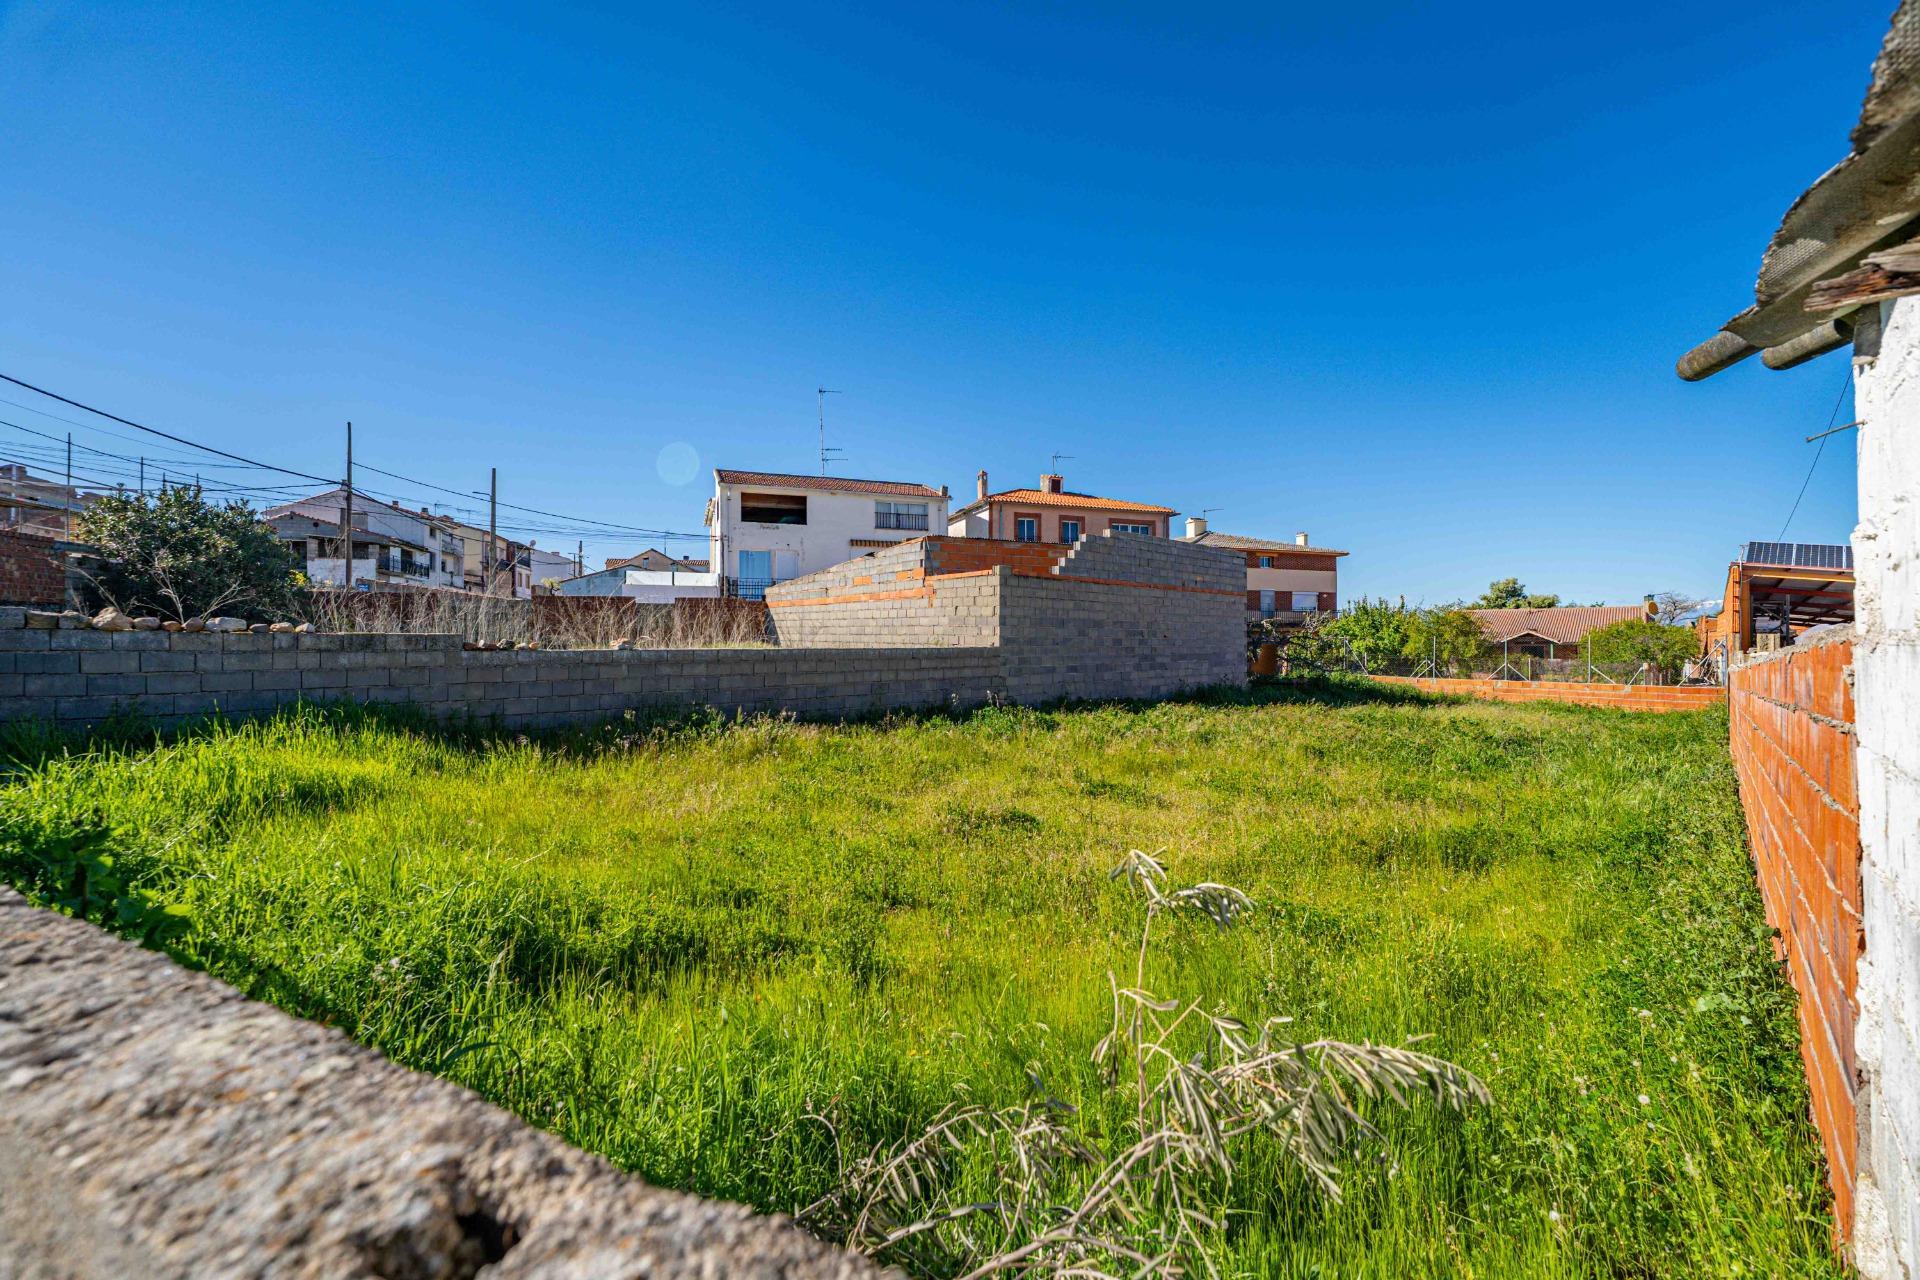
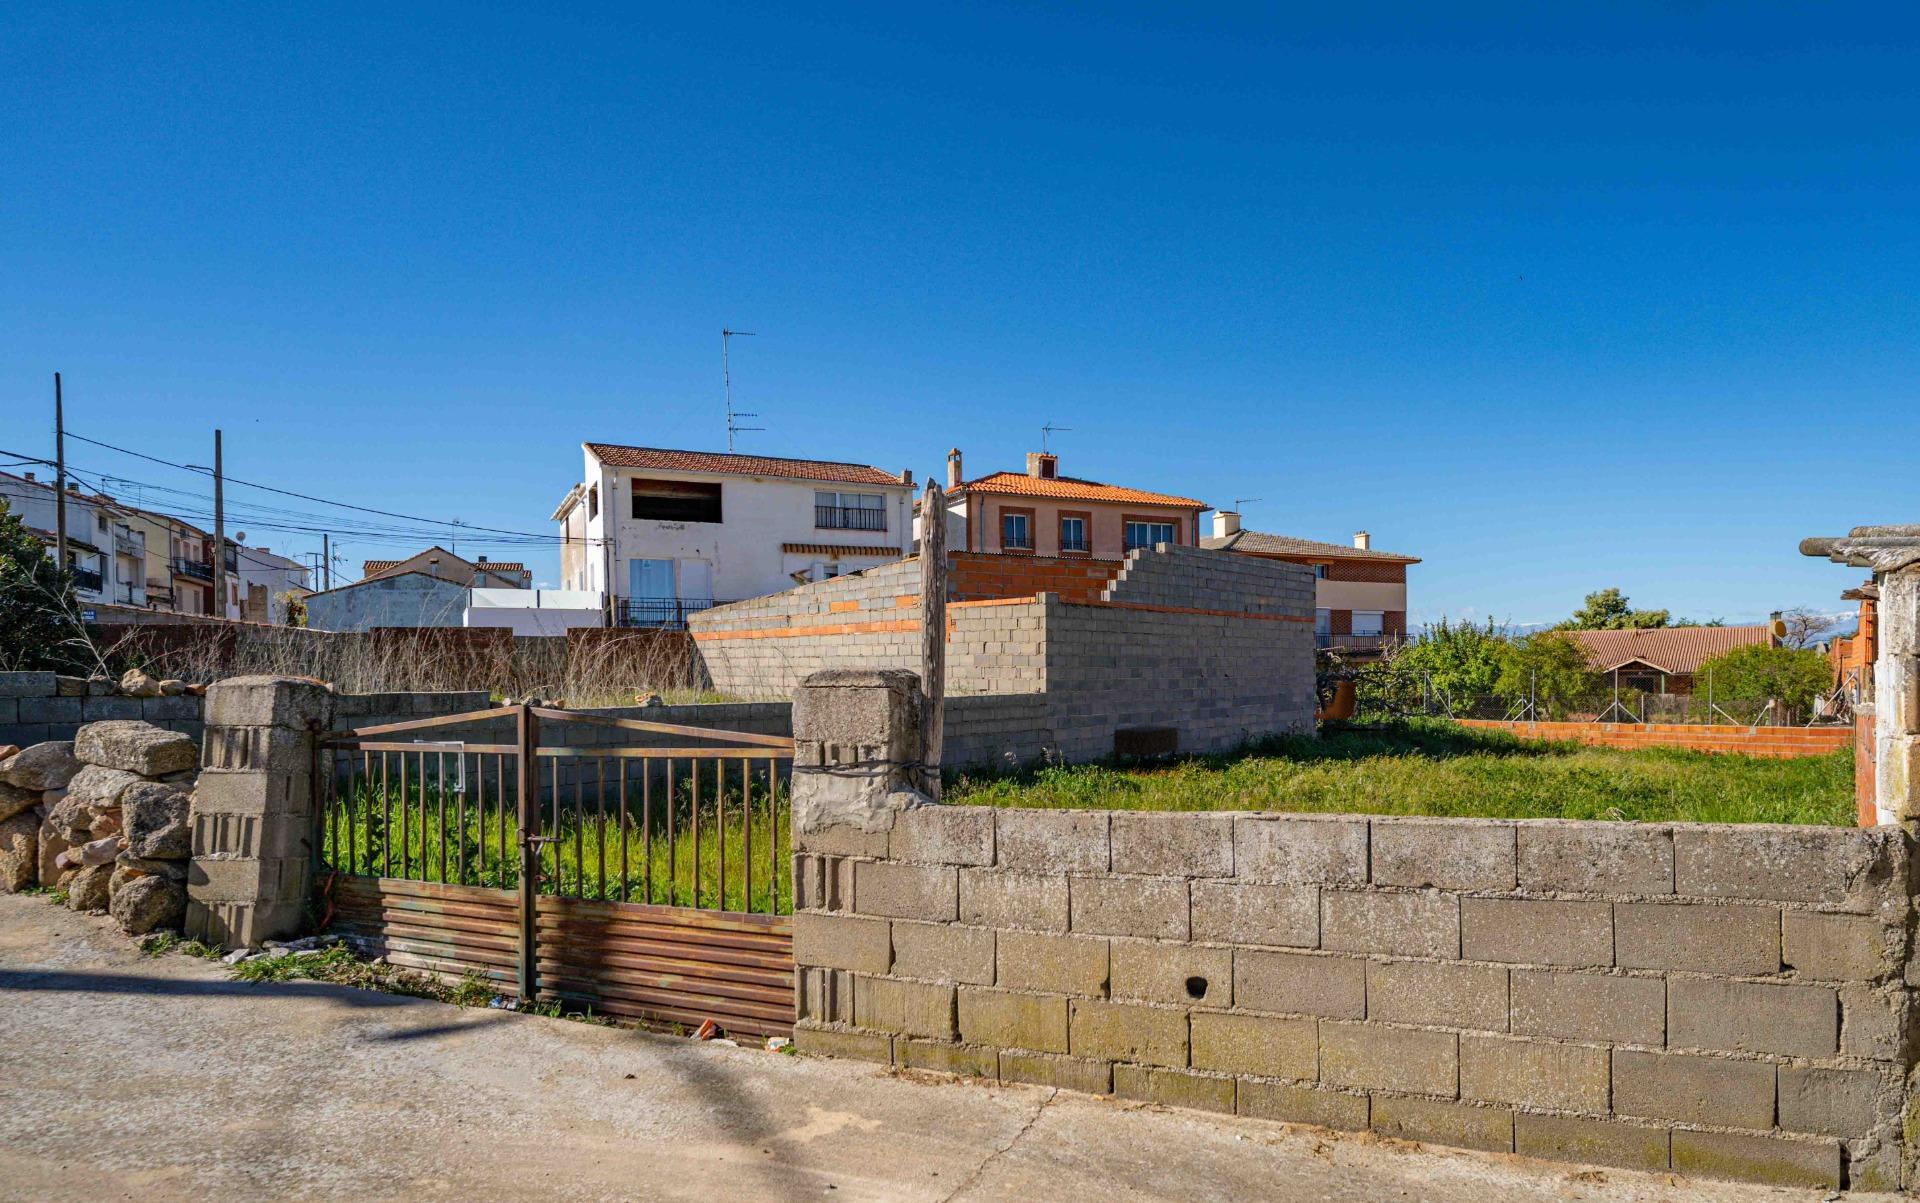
bench: none [1048,676,1107,711] -> present [1114,725,1178,767]

